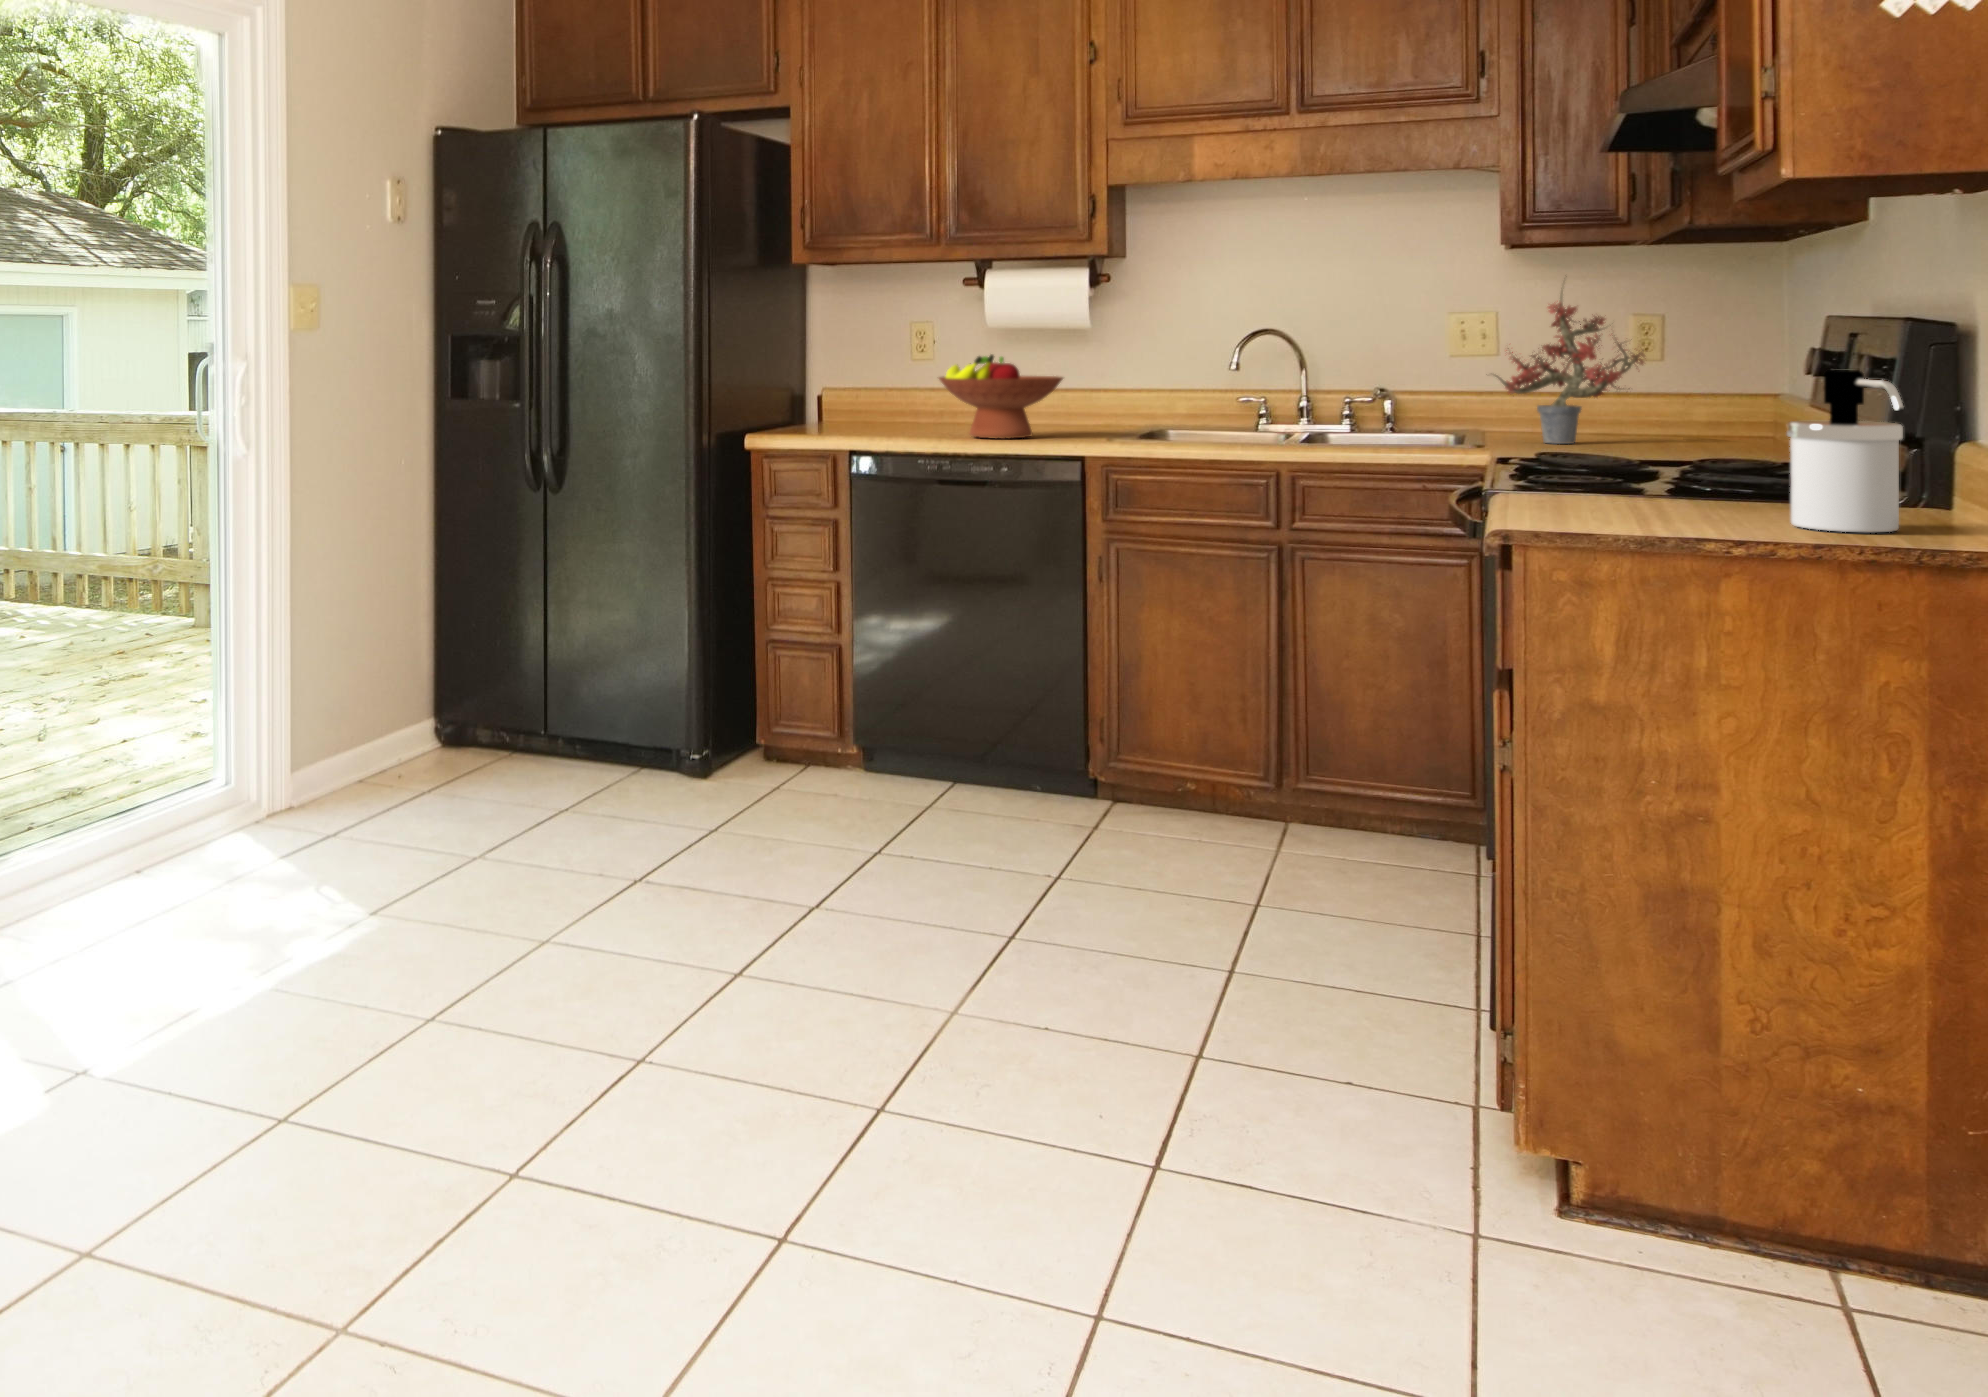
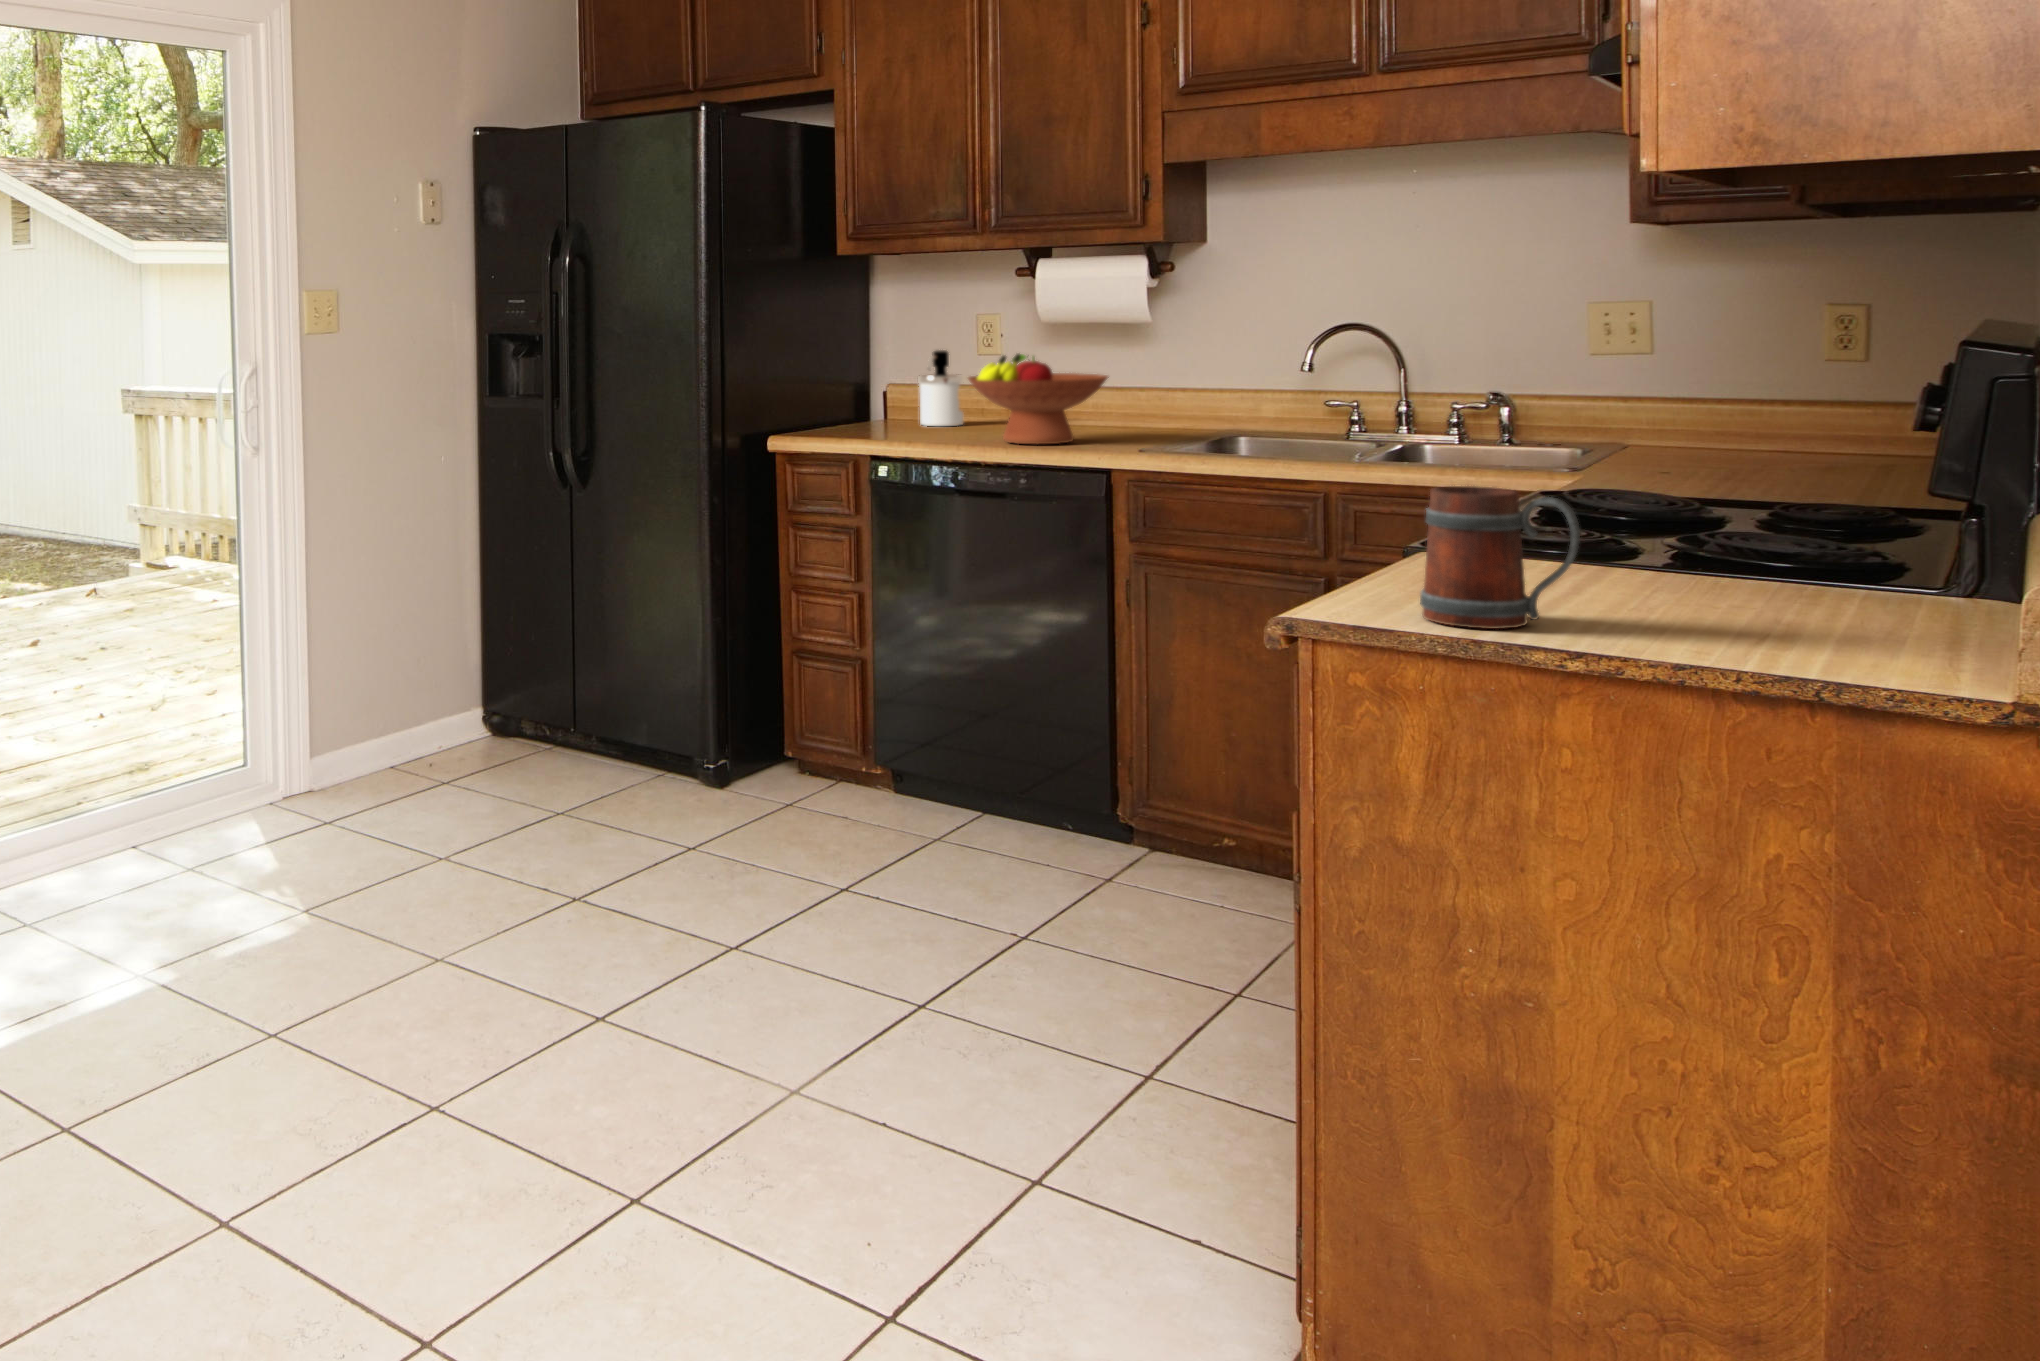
potted plant: present [1496,291,1644,444] -> none [1621,251,1858,461]
soap dispenser: present [1786,369,1904,532] -> present [918,350,963,426]
mug: none [1586,422,1712,531] -> present [1420,486,1580,629]

